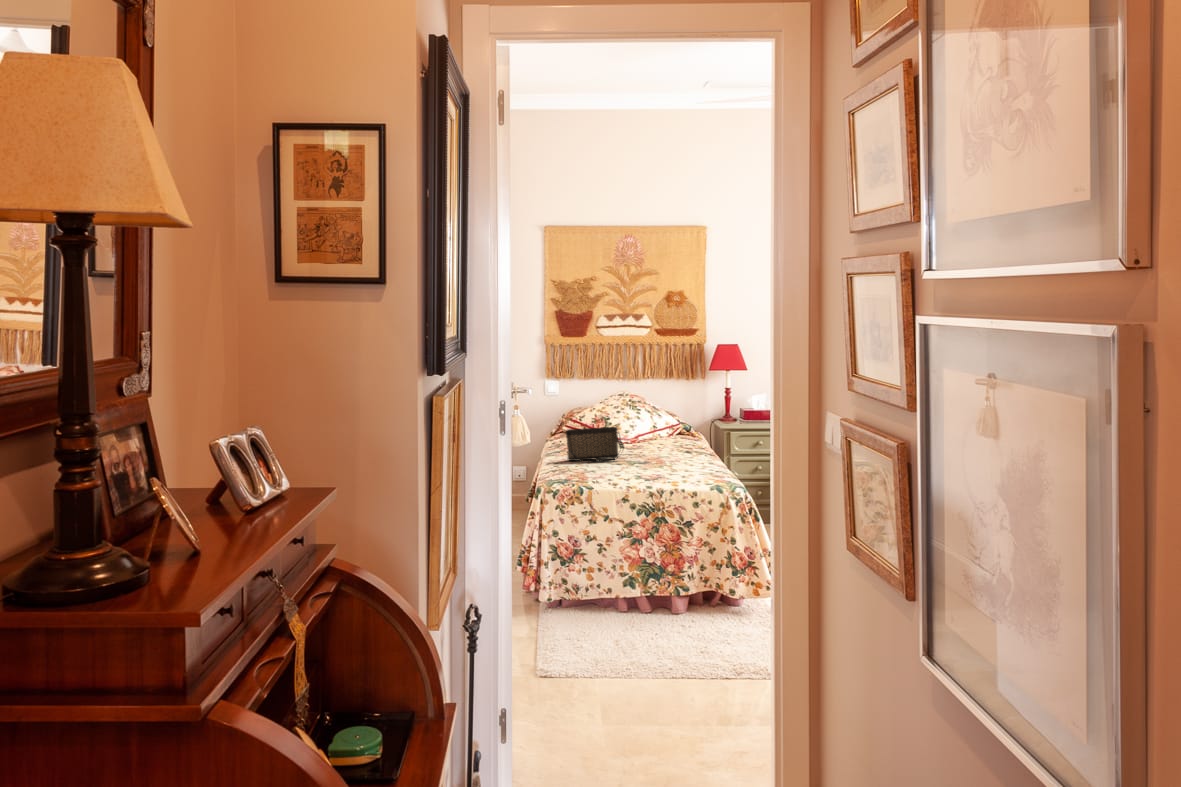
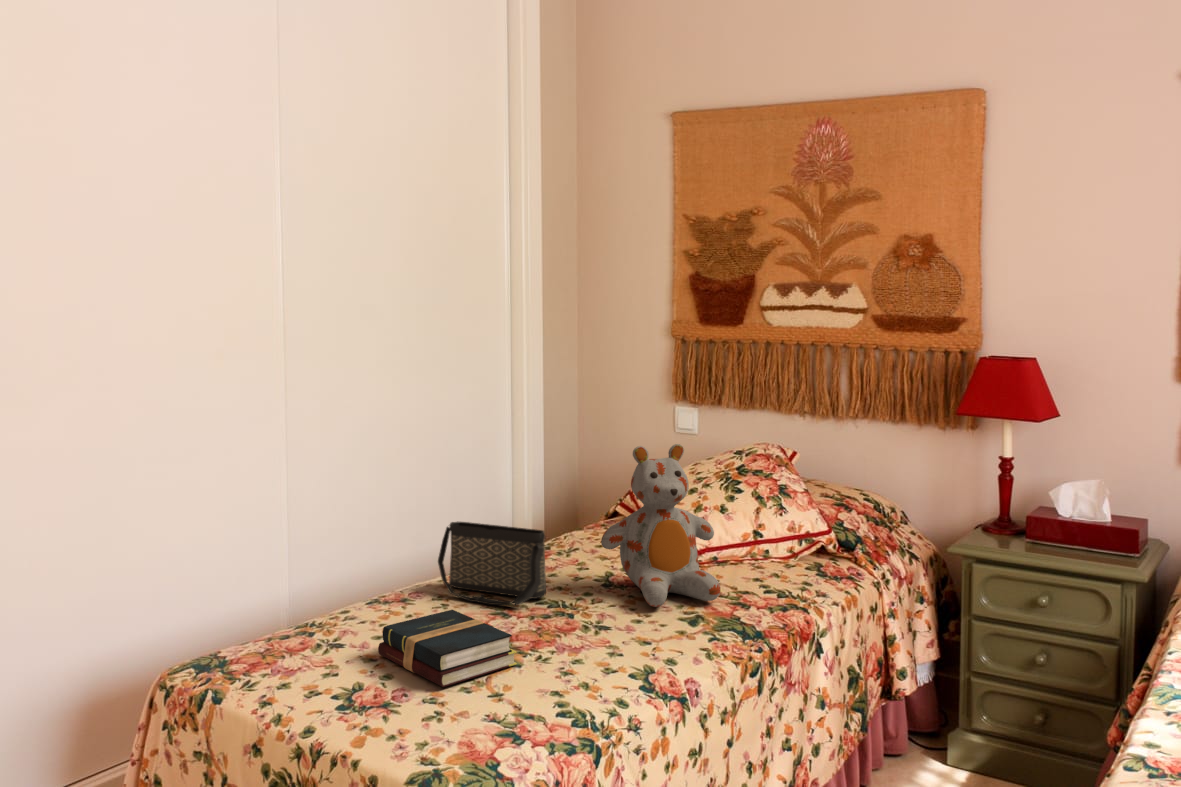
stuffed bear: none [630,385,681,454] -> present [601,444,720,607]
hardback book: none [612,456,664,474] -> present [378,610,517,687]

